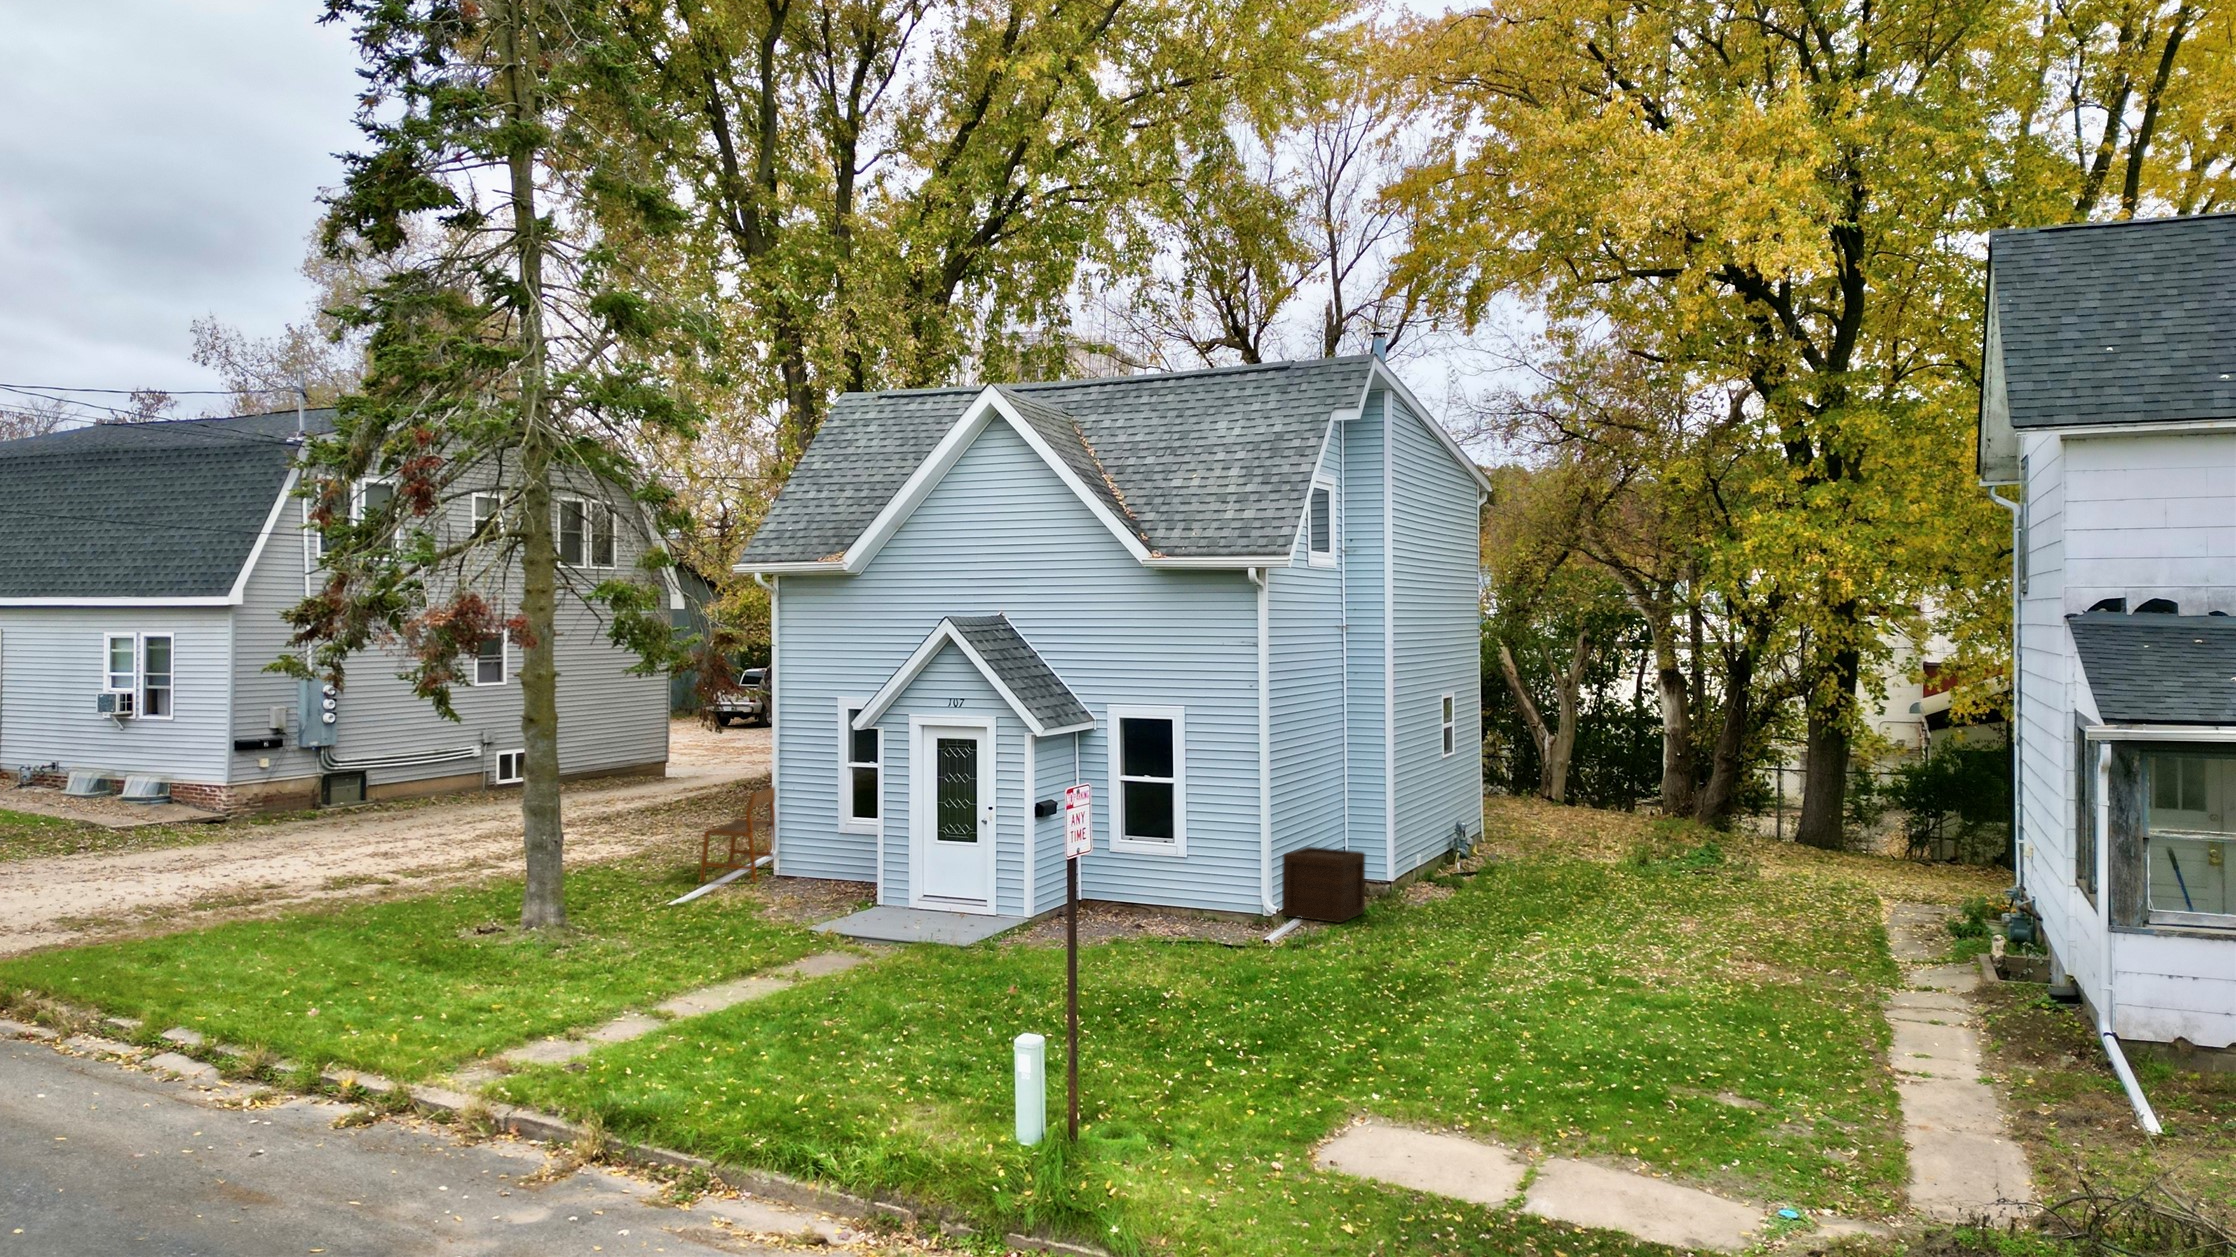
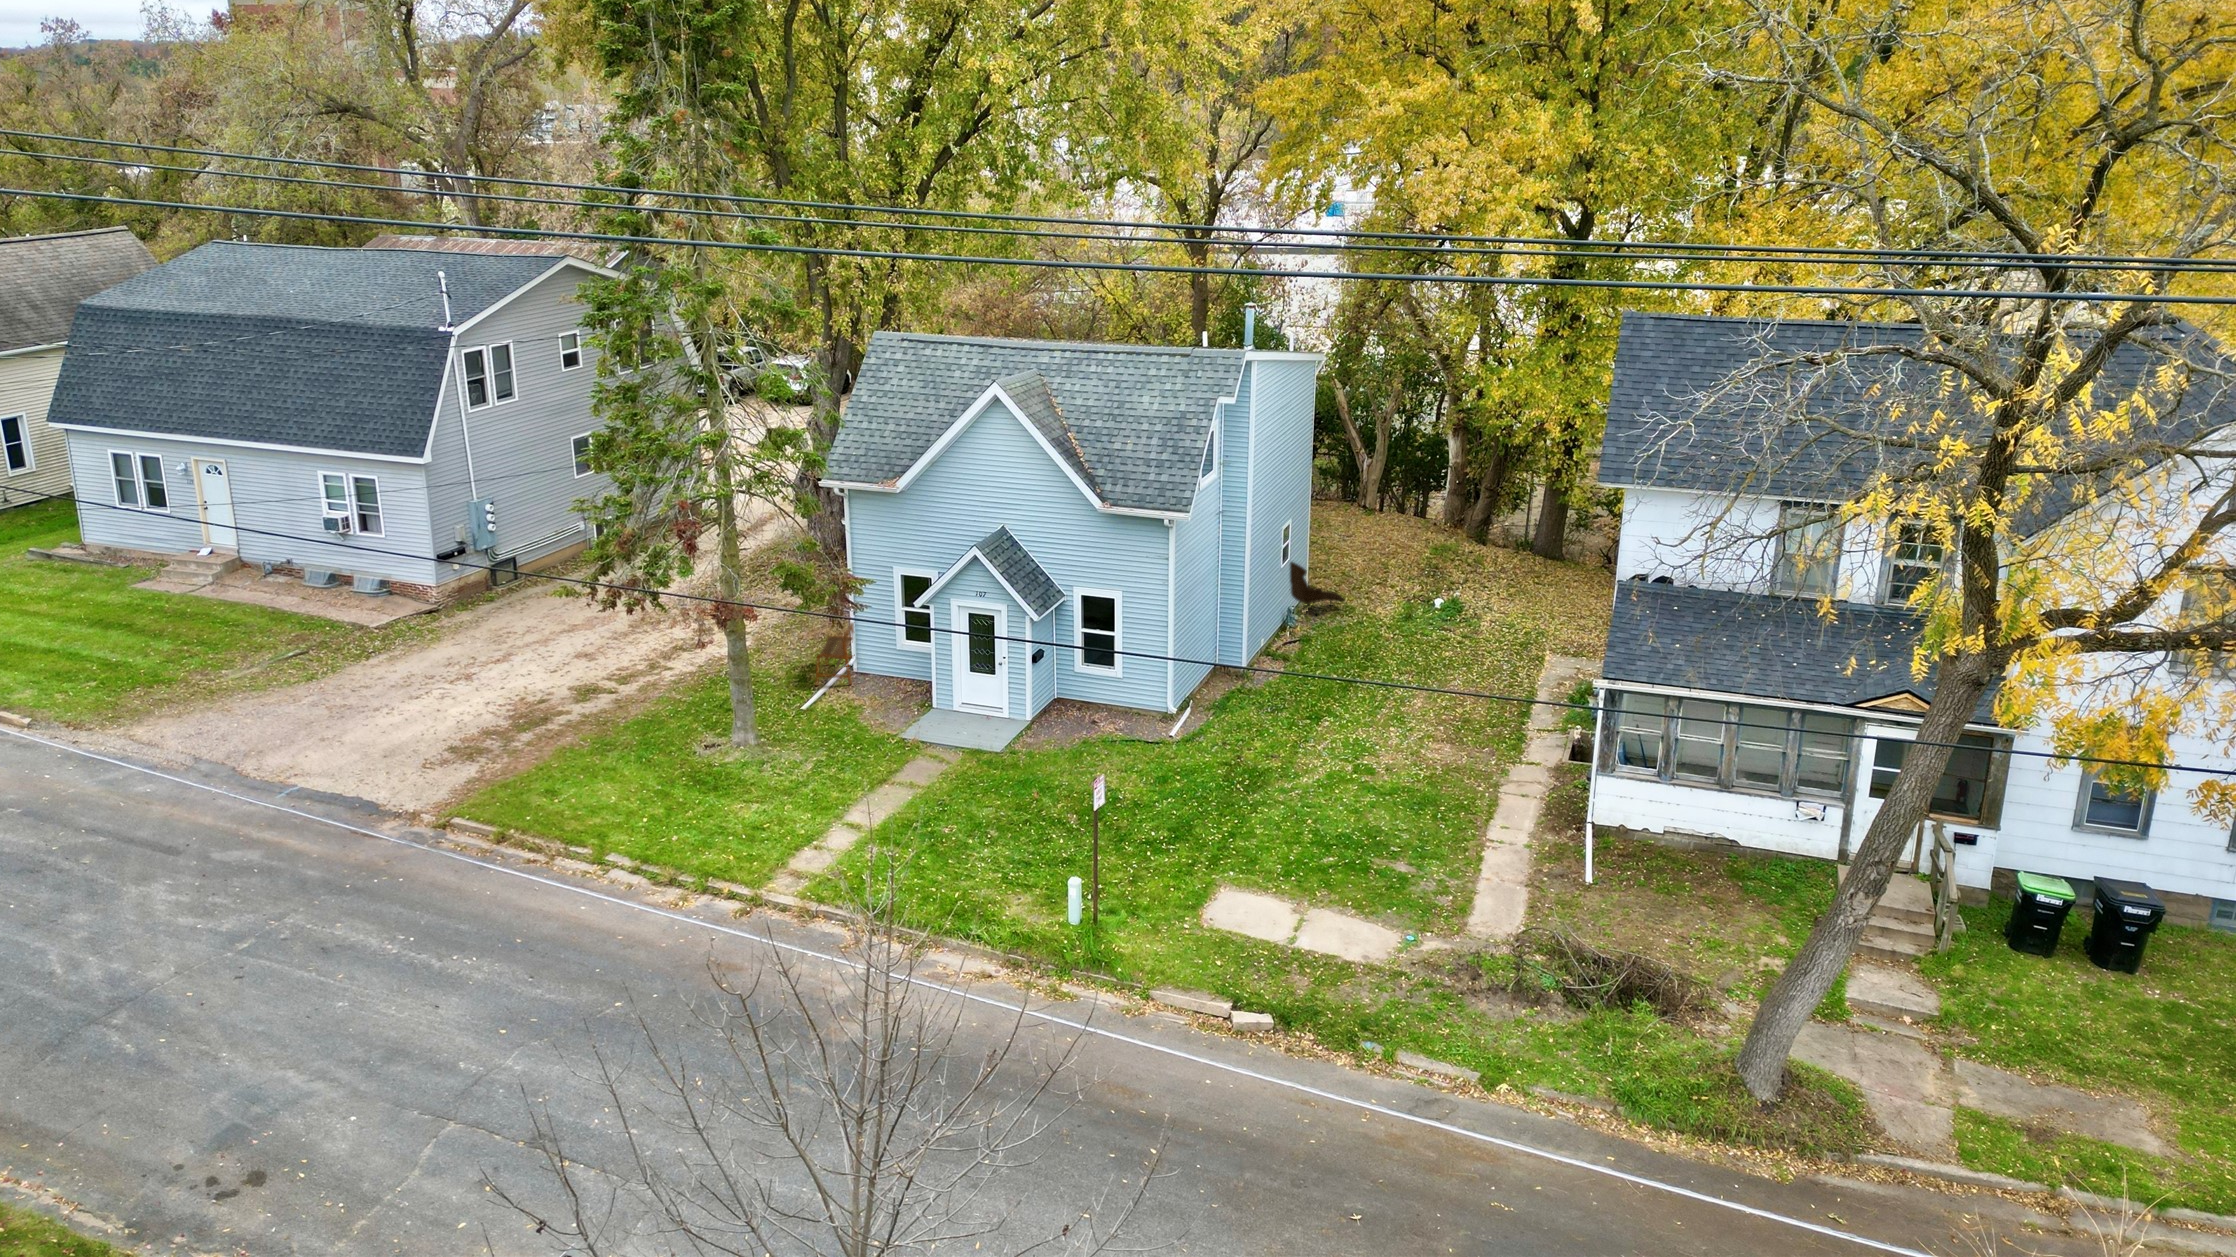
lounge chair: none [1449,756,1542,840] -> present [1290,562,1345,613]
wooden crate: present [1282,847,1365,923] -> none [1179,663,1229,715]

